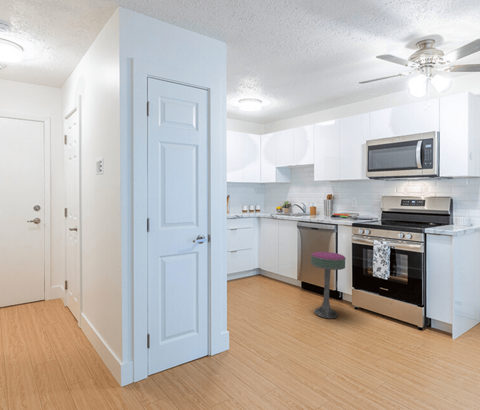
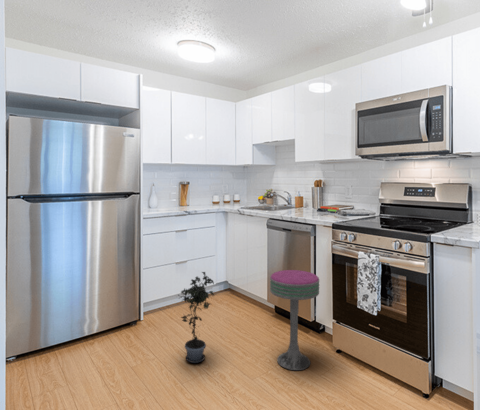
potted plant: none [248,250,275,311] -> present [178,272,214,363]

